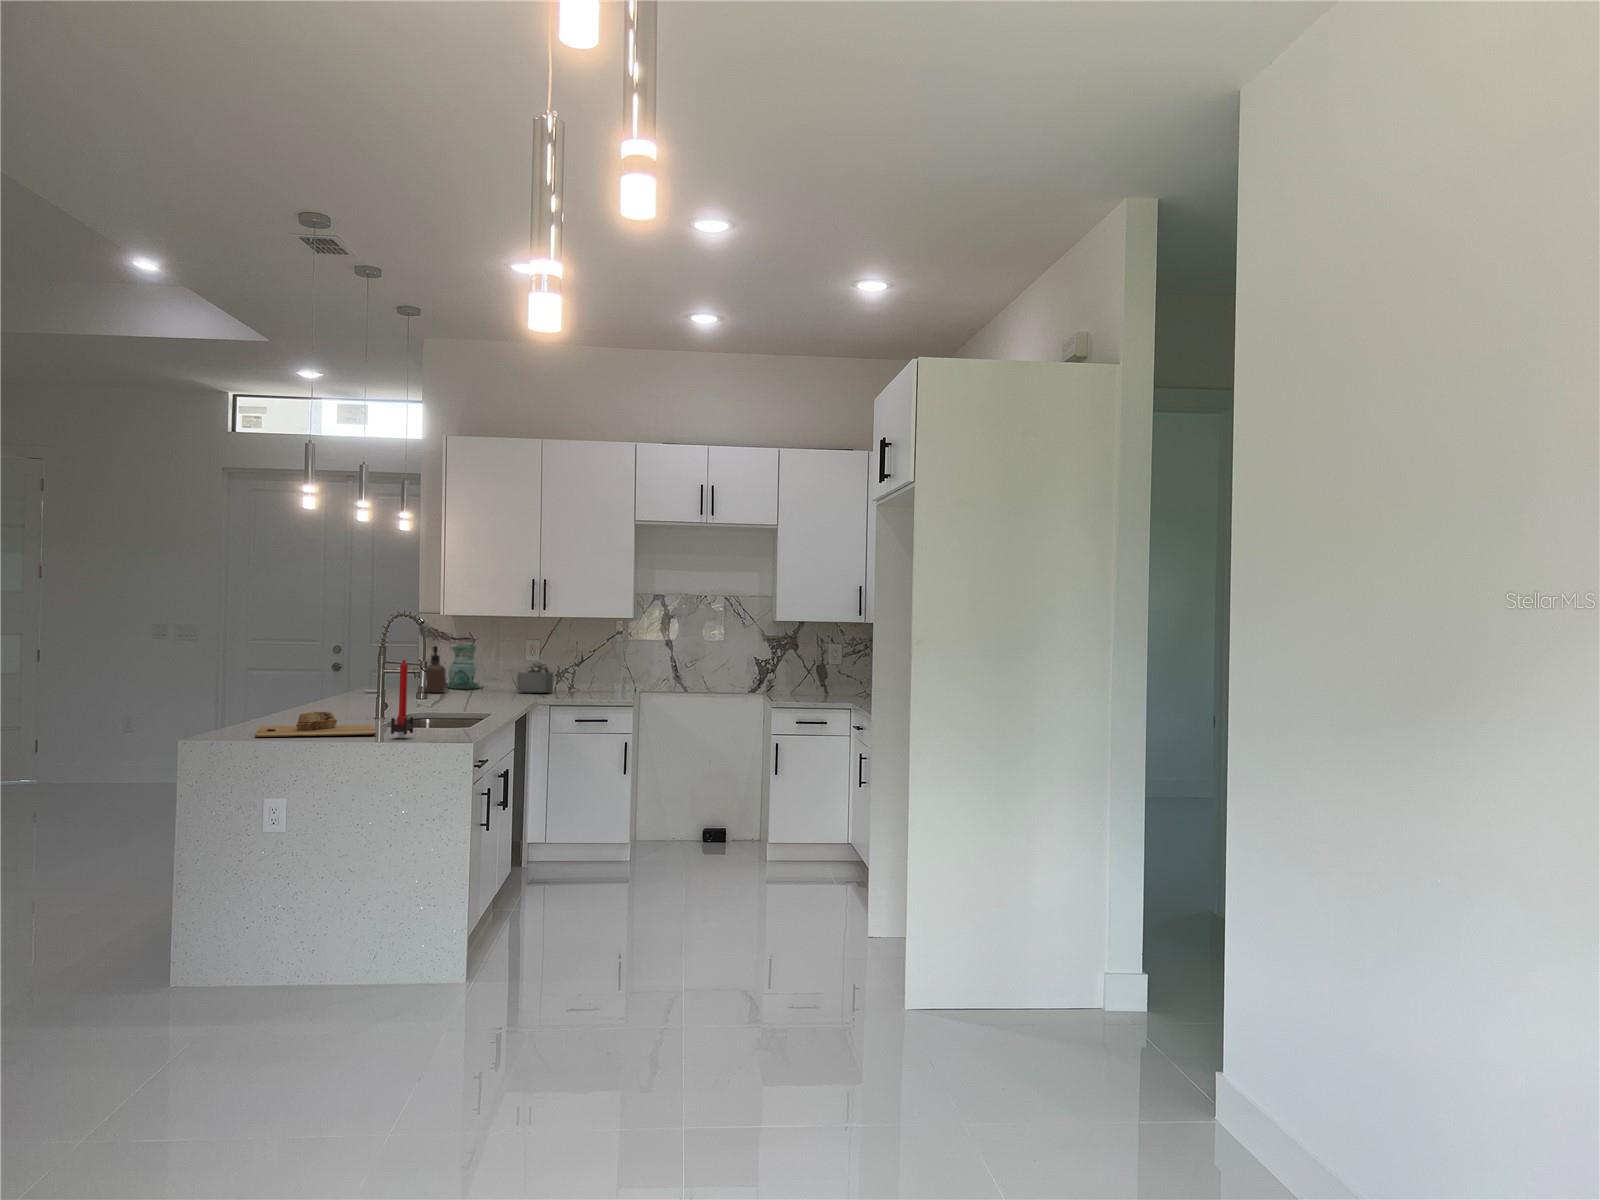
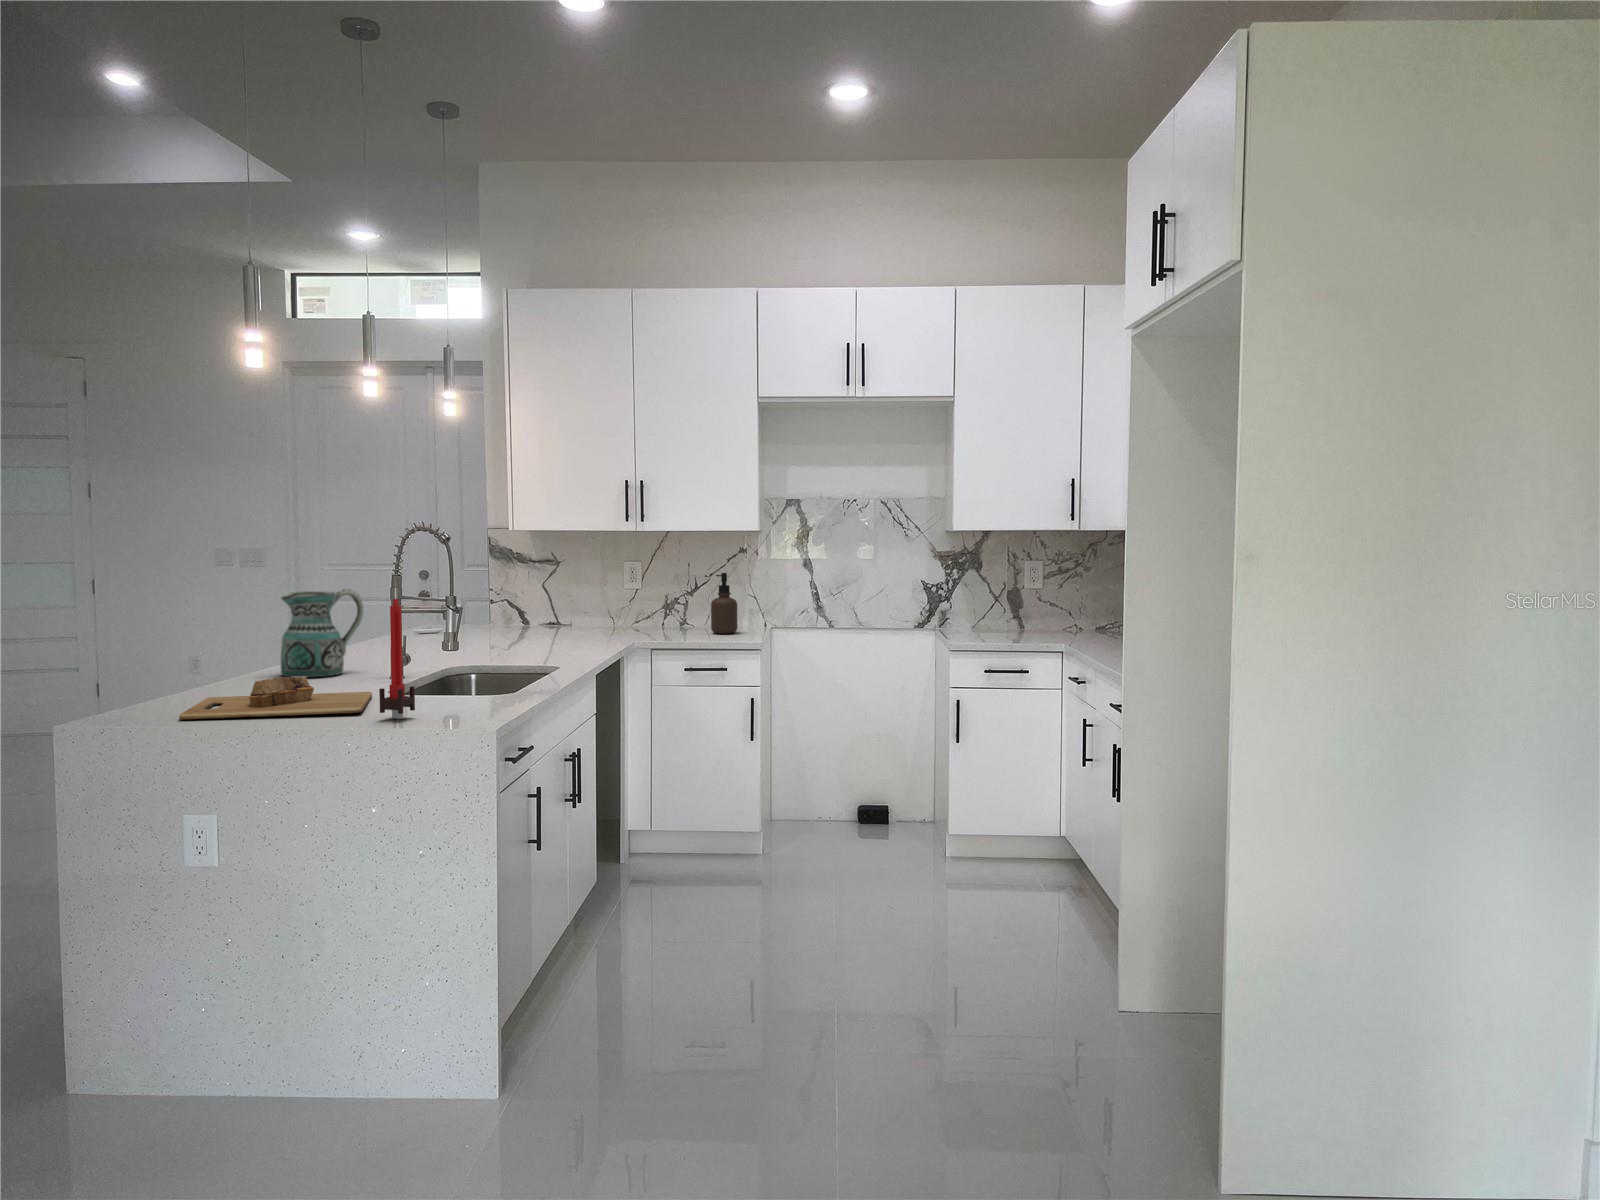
ceramic pitcher: present [448,644,479,689] -> present [281,589,363,677]
soap dispenser: present [425,646,446,693] -> present [711,573,737,634]
succulent plant: present [517,661,553,692] -> none [611,587,658,630]

